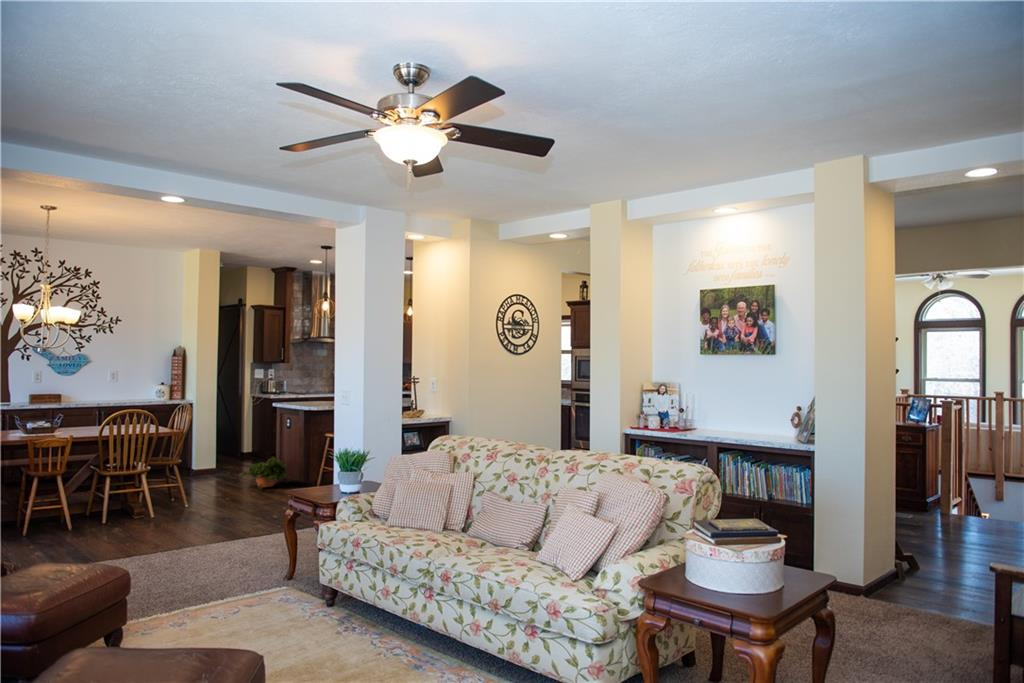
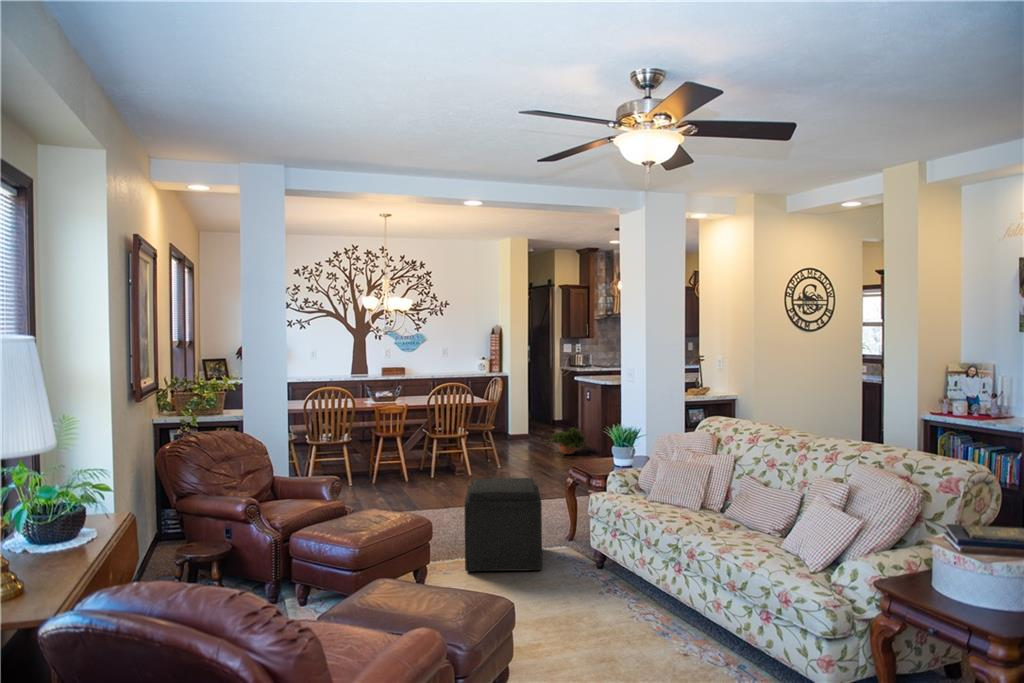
ottoman: none [158,512,263,634] -> present [464,478,542,572]

